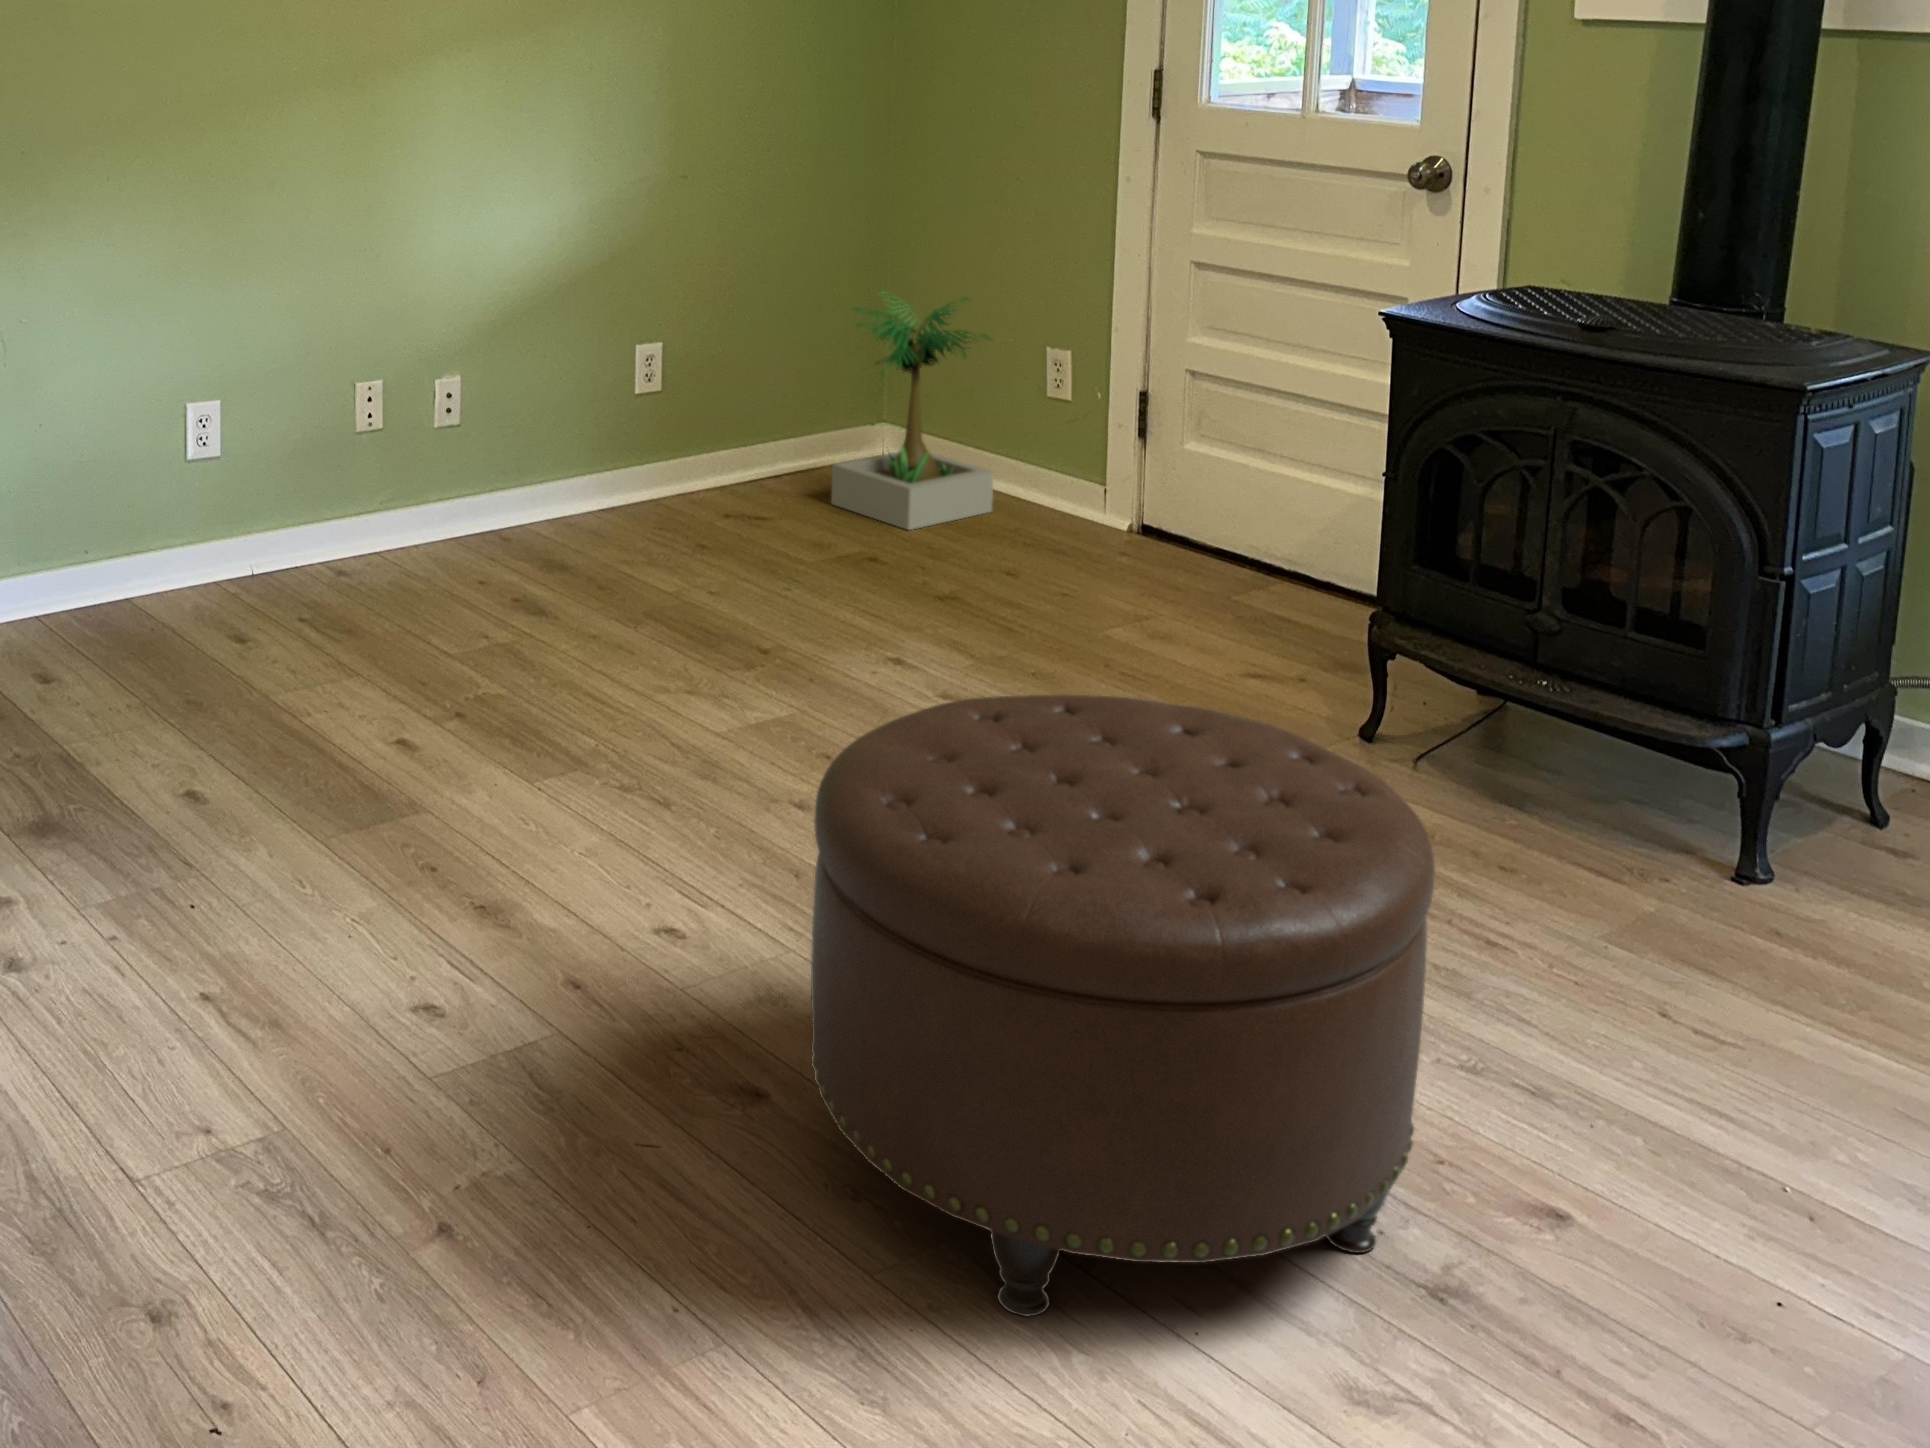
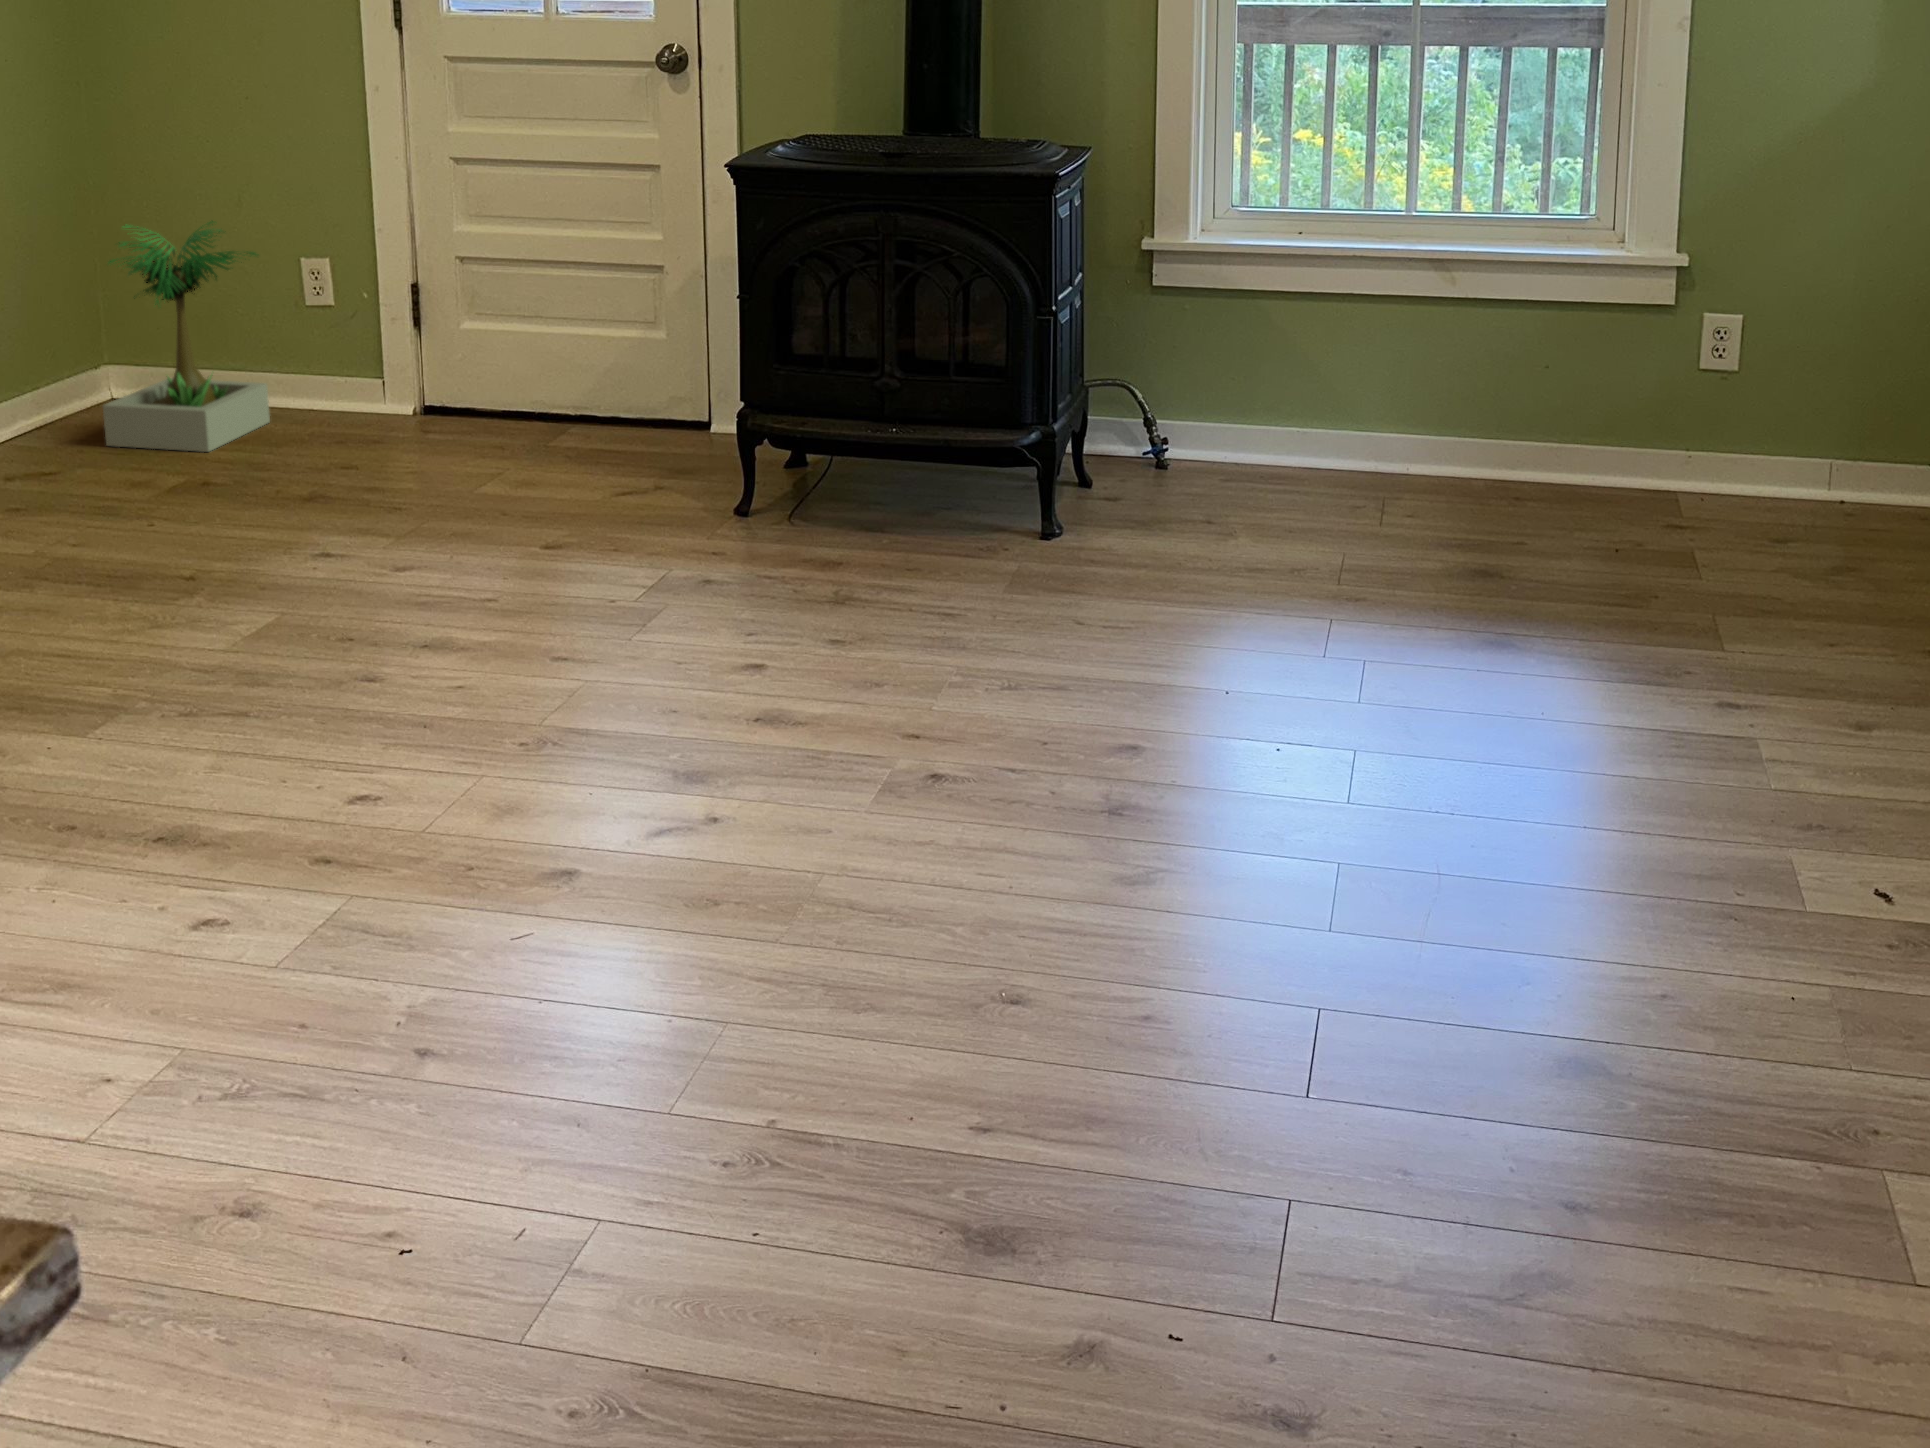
ottoman: present [811,695,1435,1316] -> none [613,466,1098,941]

